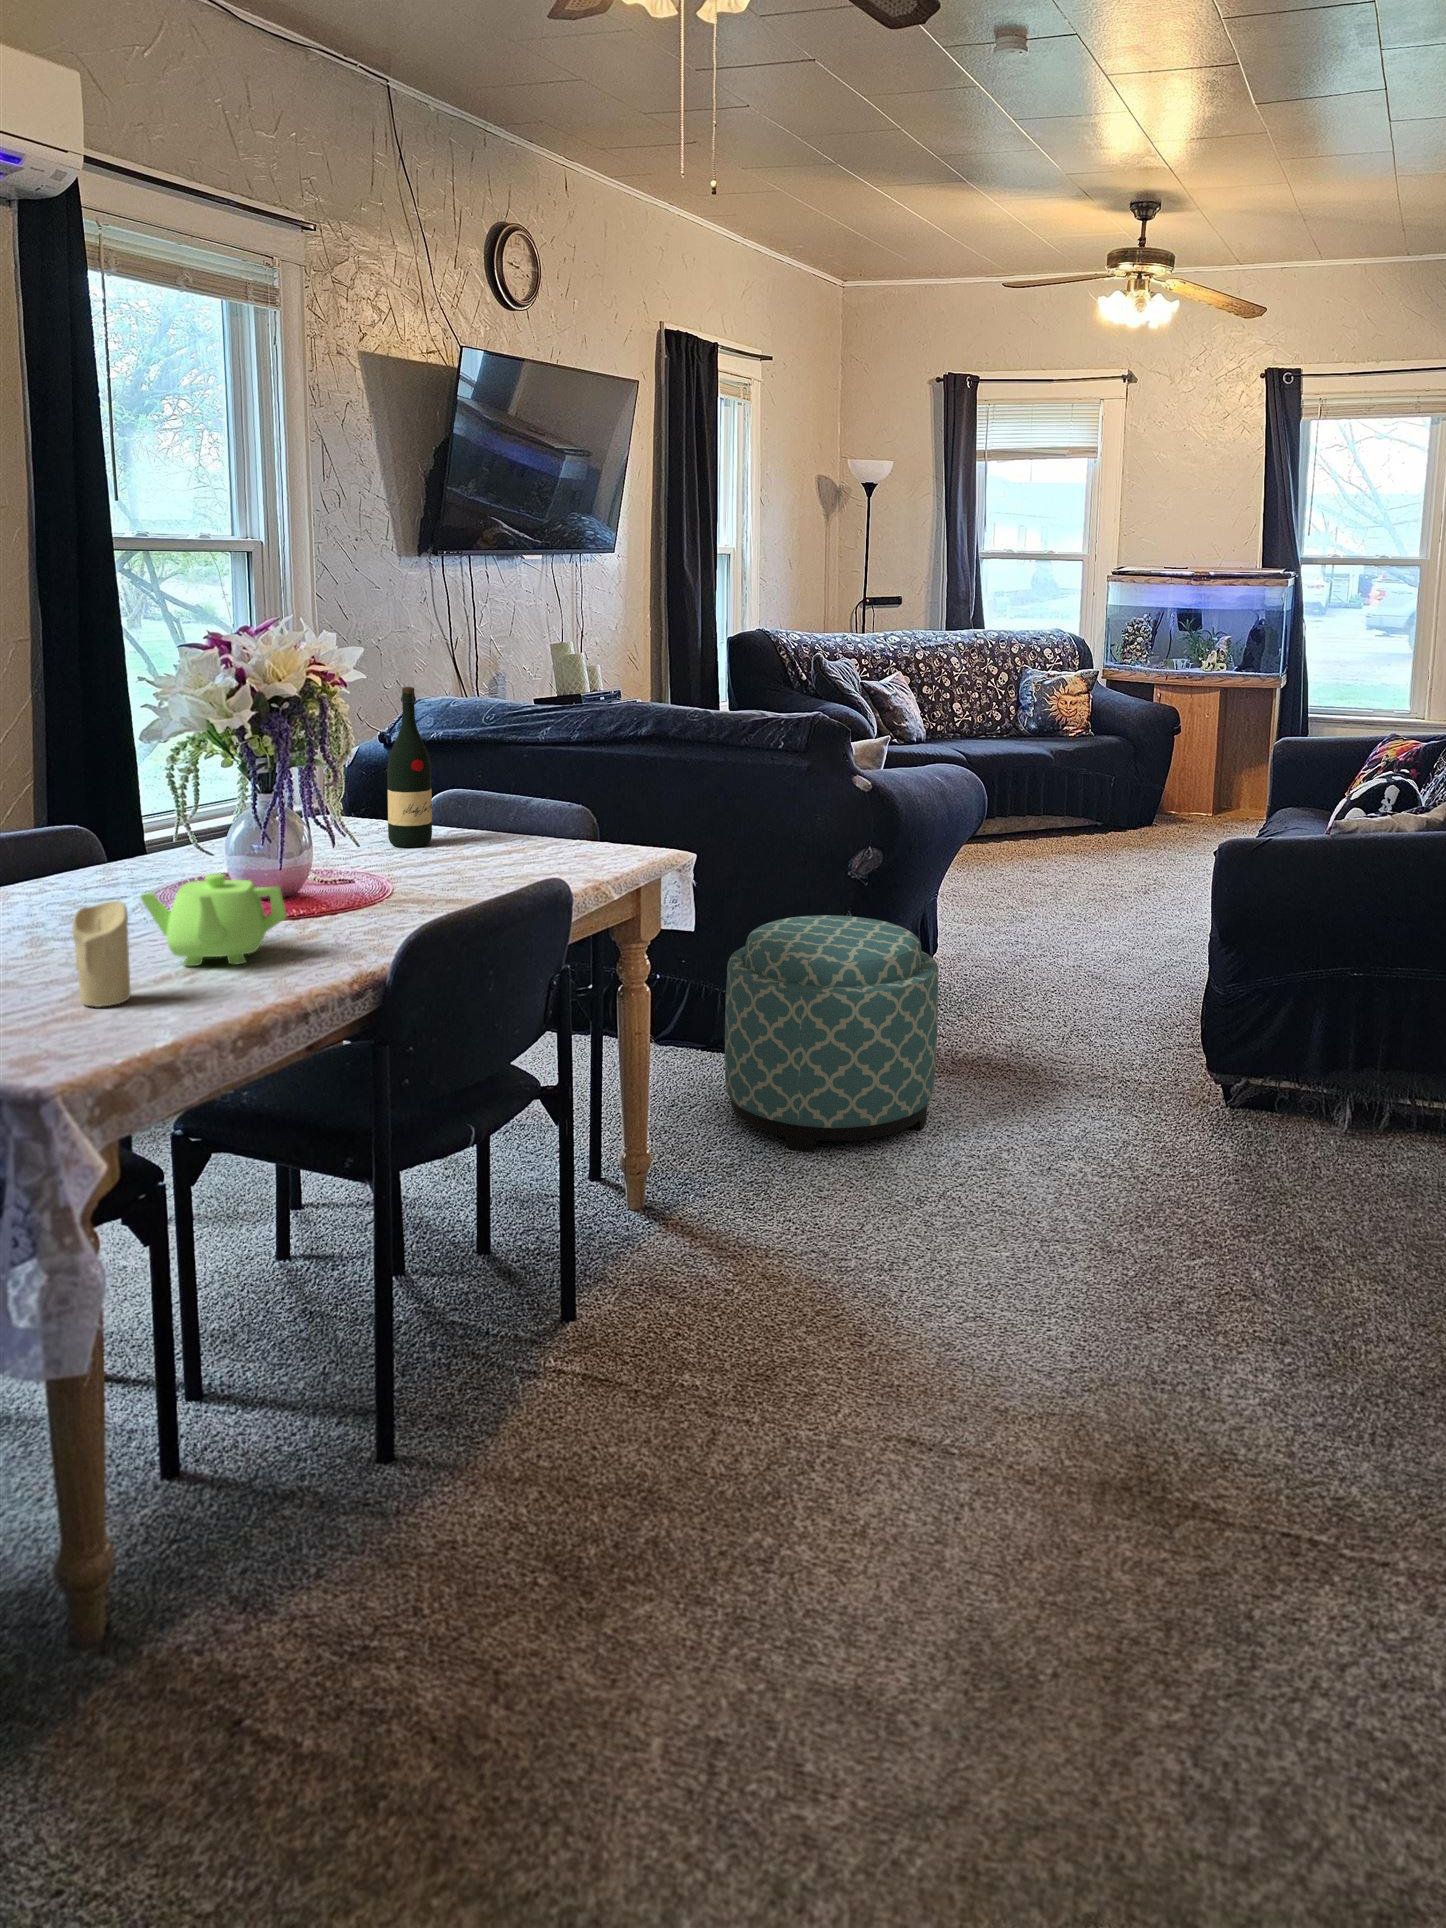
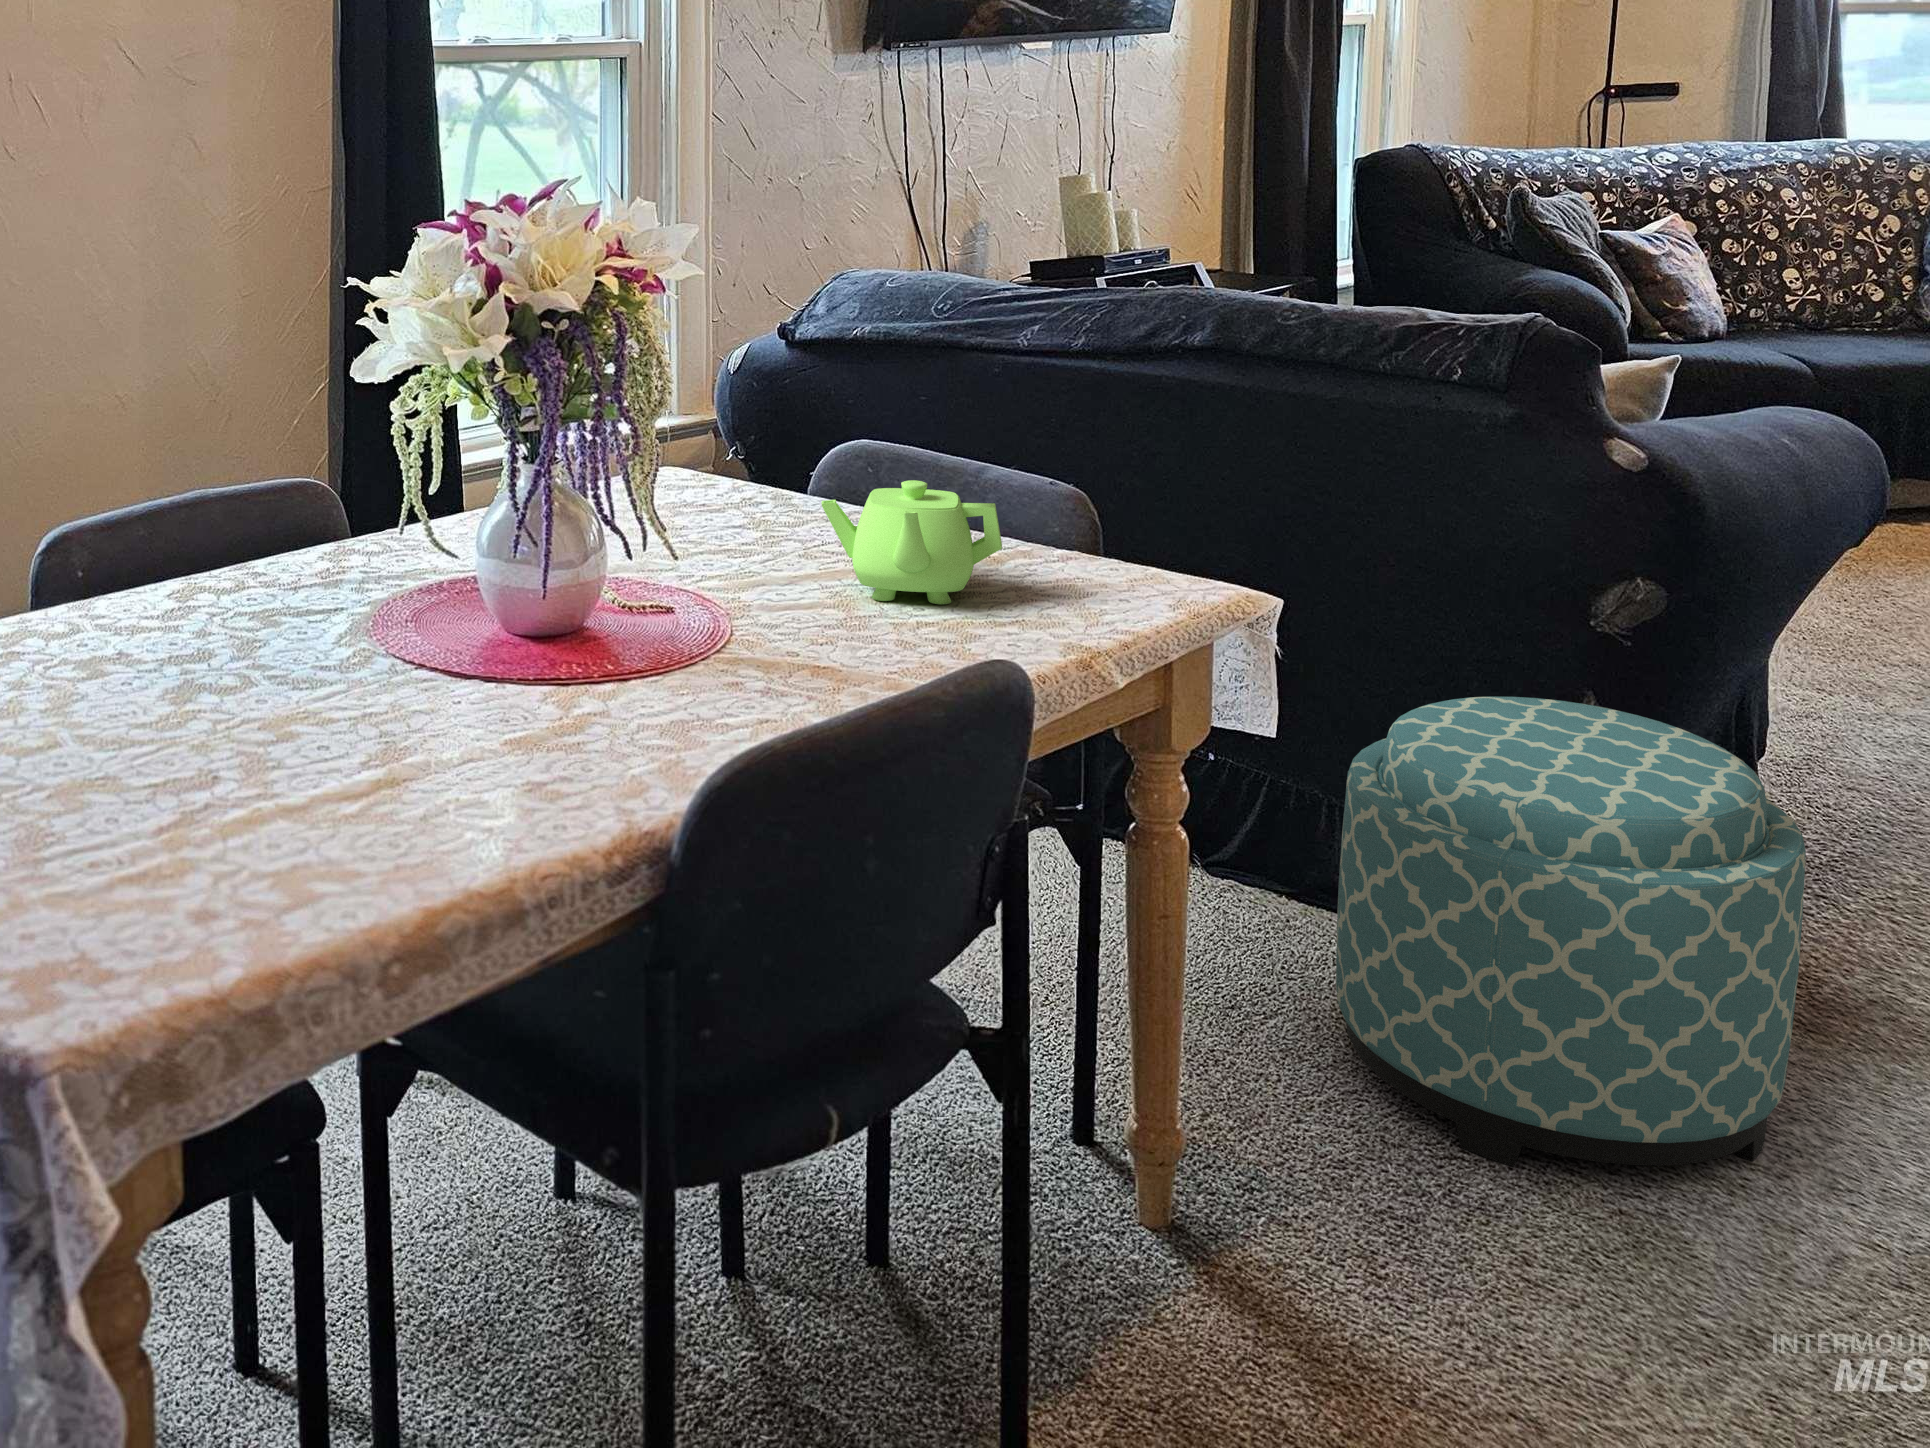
wine bottle: present [387,687,432,847] -> none [752,276,823,542]
teapot: present [140,873,287,966] -> present [821,480,1002,604]
candle: present [72,901,130,1007] -> none [151,679,239,863]

